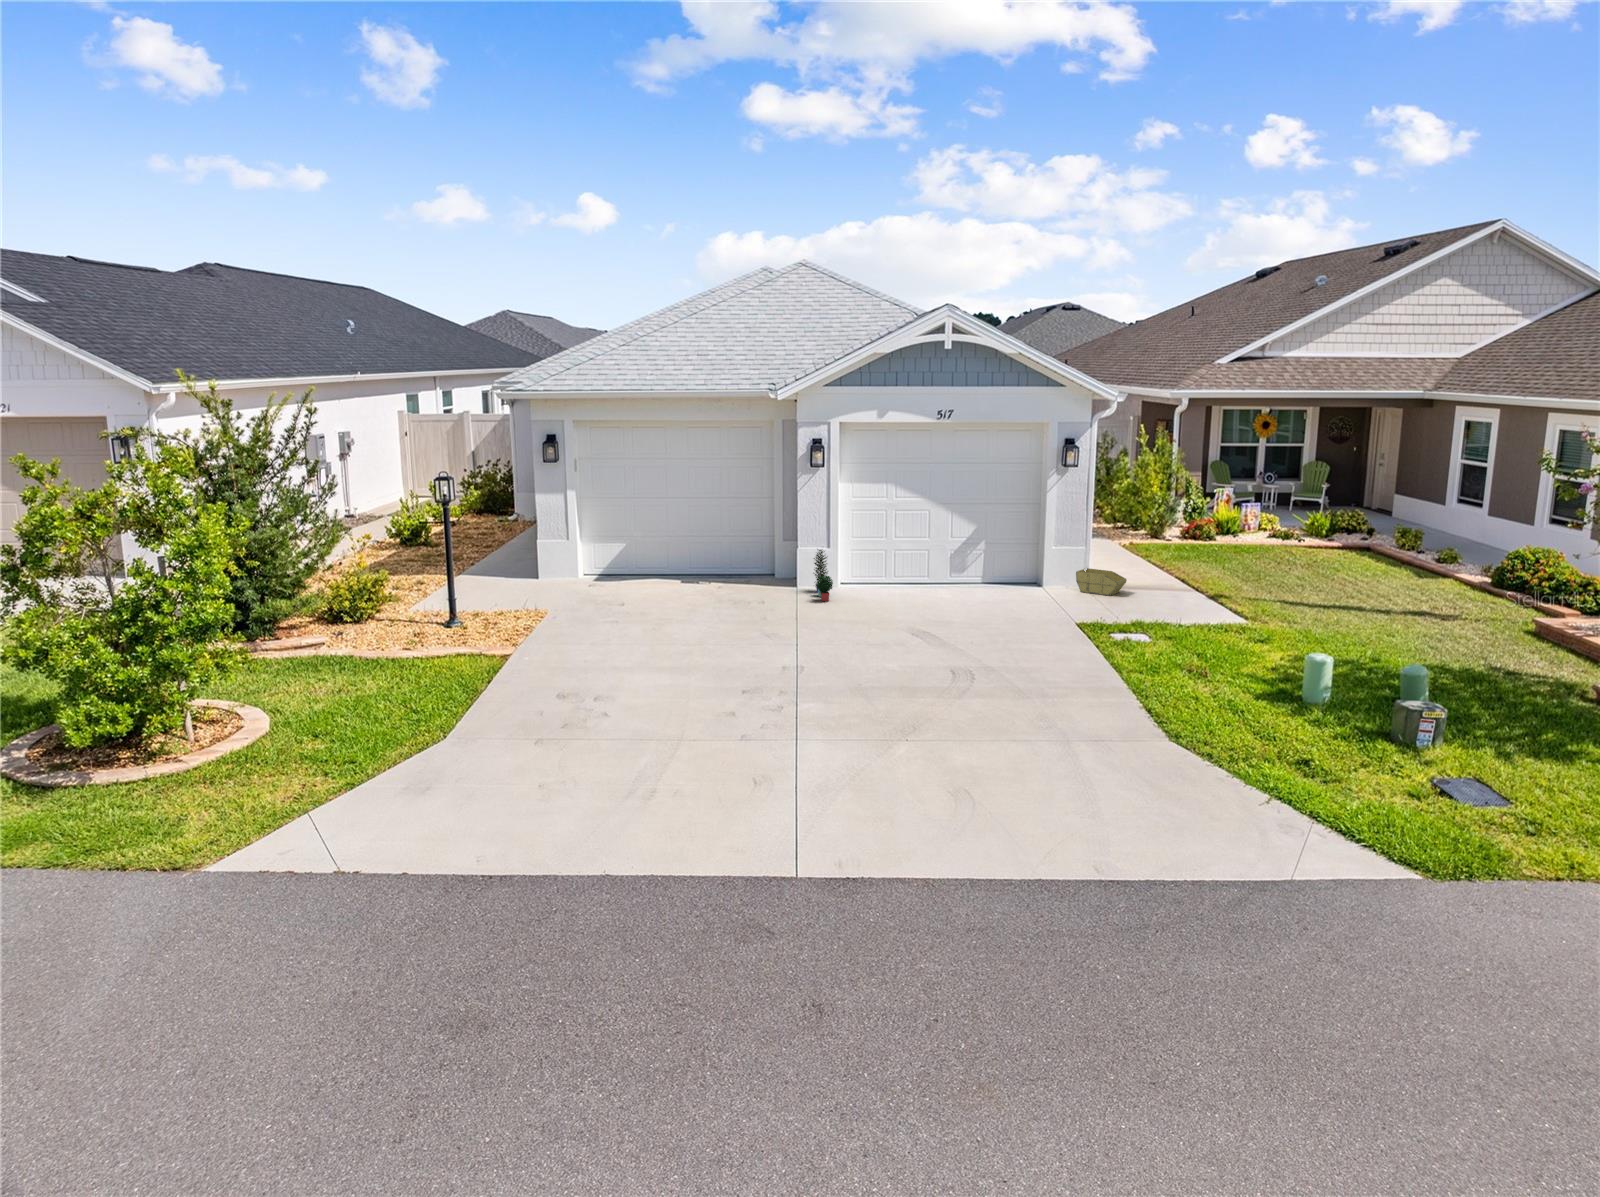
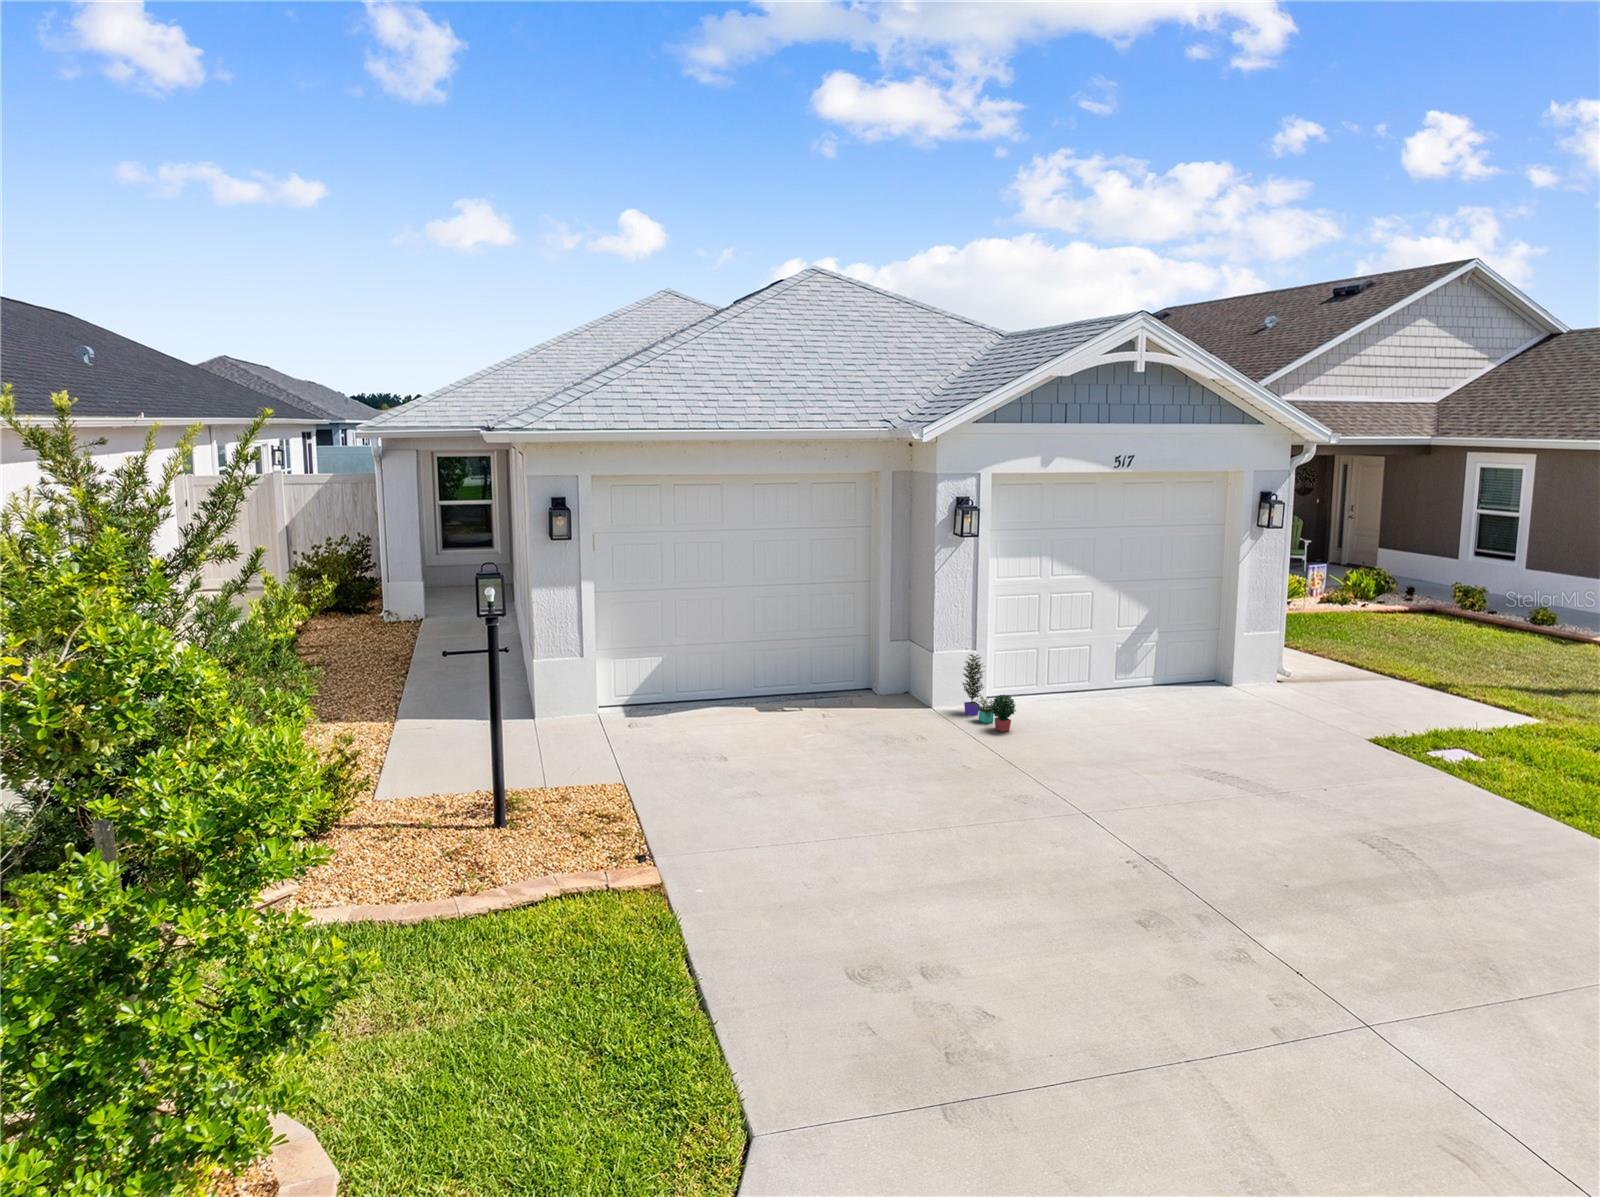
storage bin: present [1076,568,1127,596] -> none [1268,658,1332,694]

